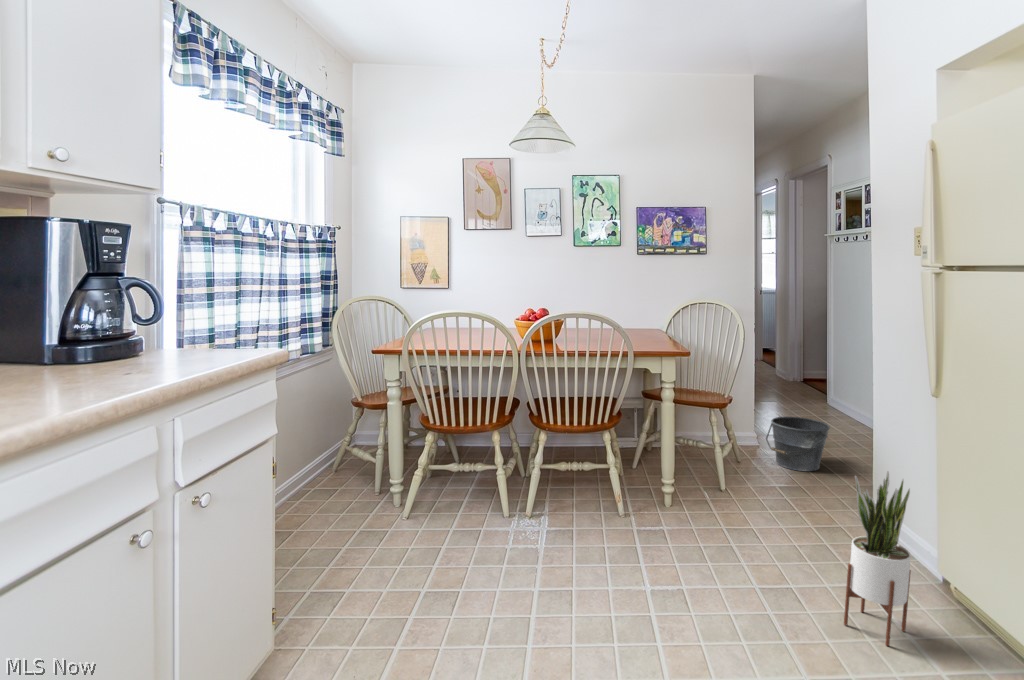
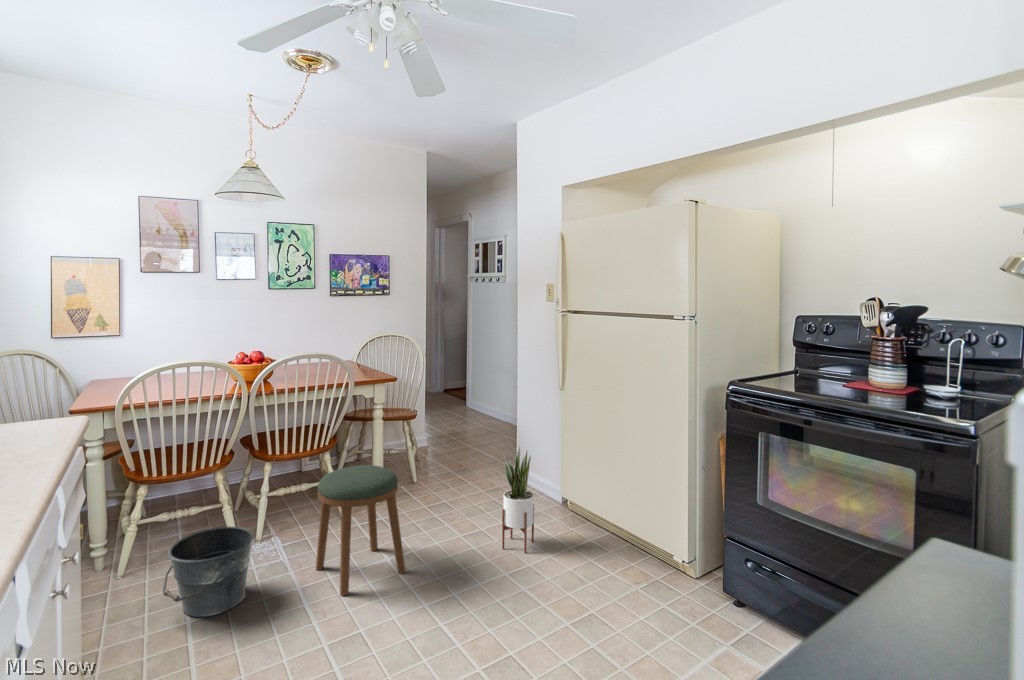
bucket: present [766,417,830,471] -> present [163,527,253,617]
stool: none [576,453,684,616] -> present [316,465,405,596]

